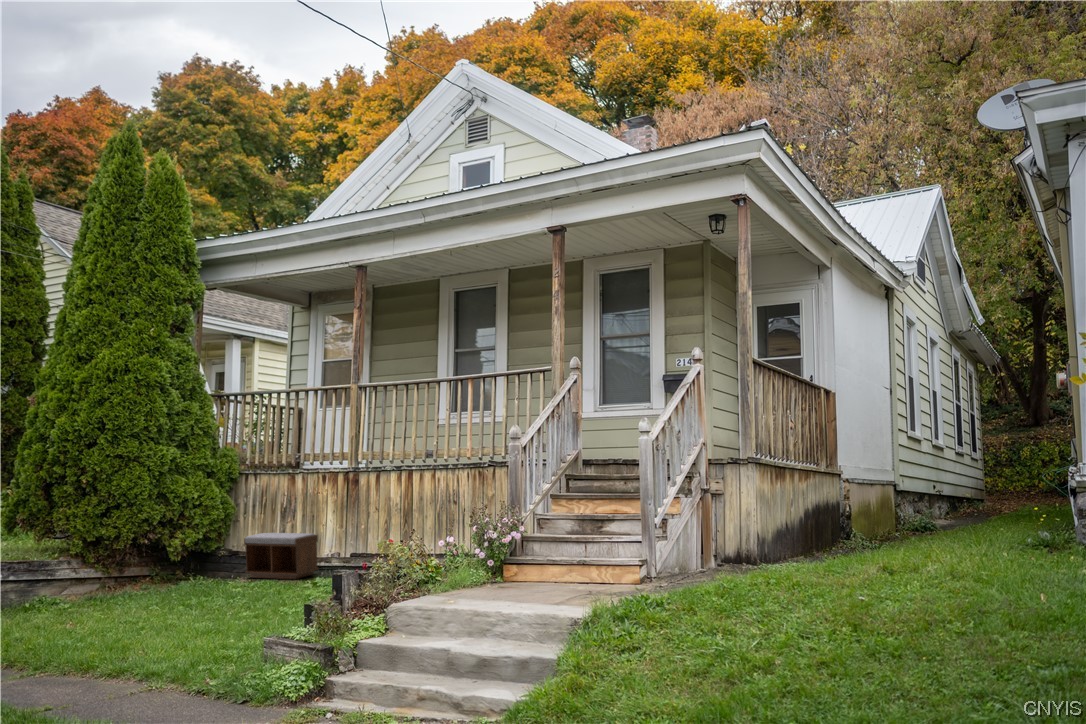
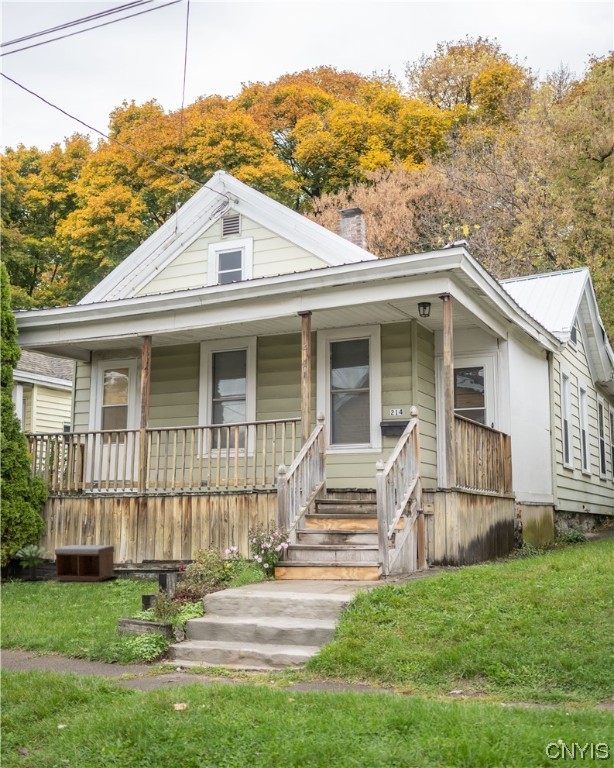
potted plant: none [198,532,242,577] -> present [16,545,50,580]

